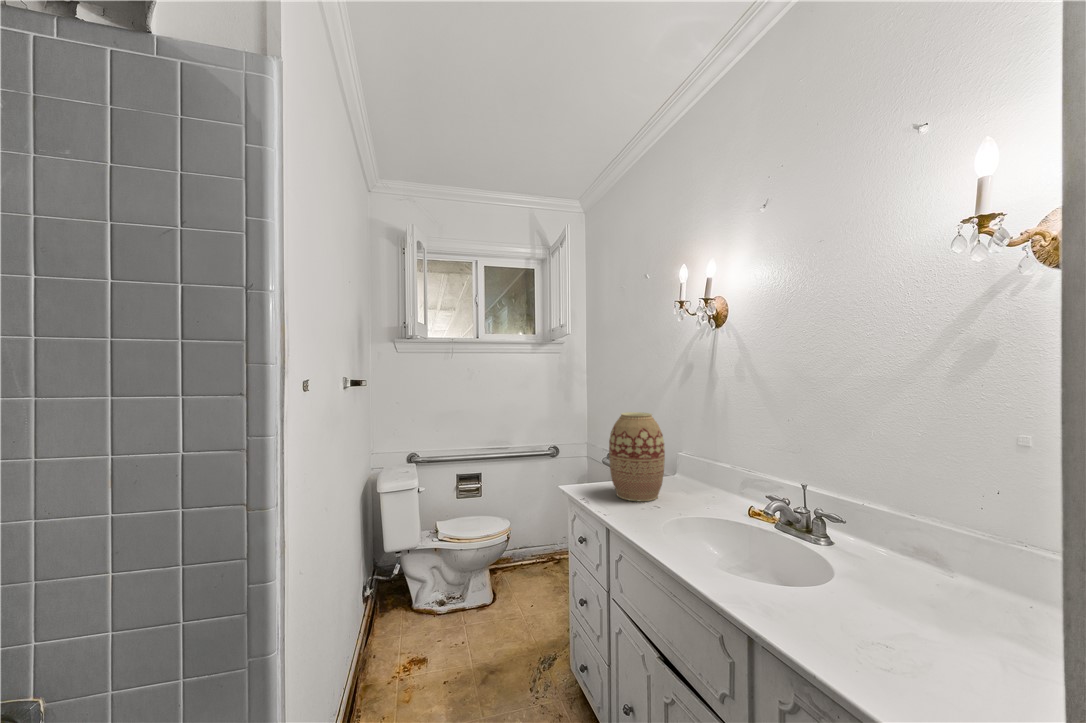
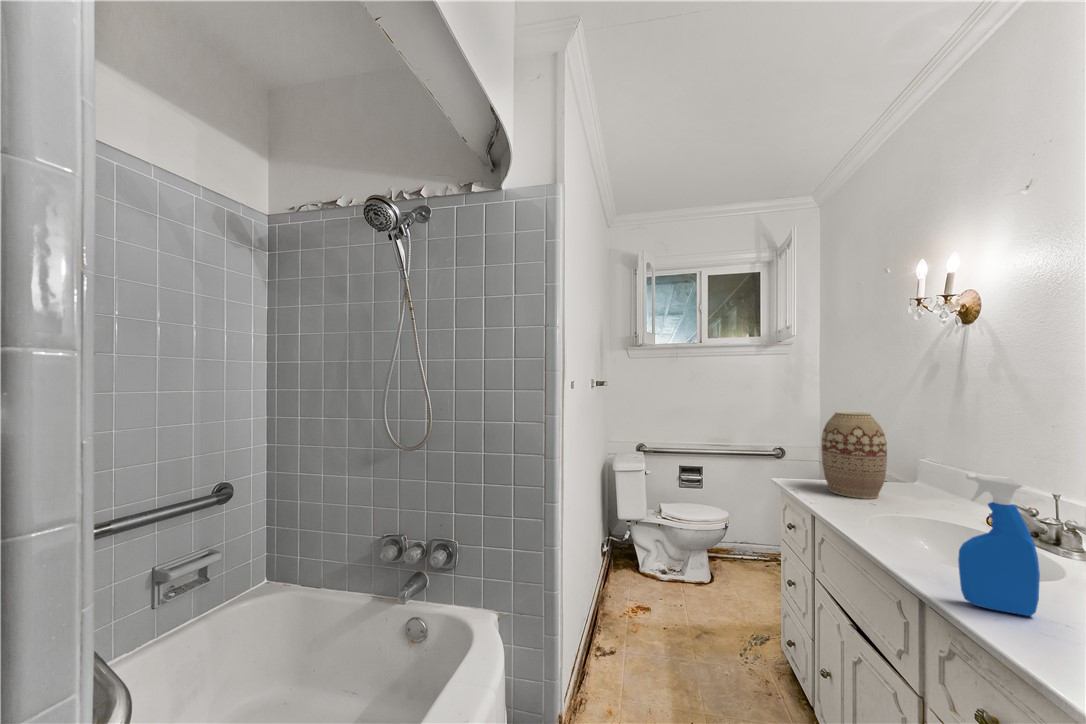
spray bottle: none [799,498,865,648] -> present [958,474,1040,616]

